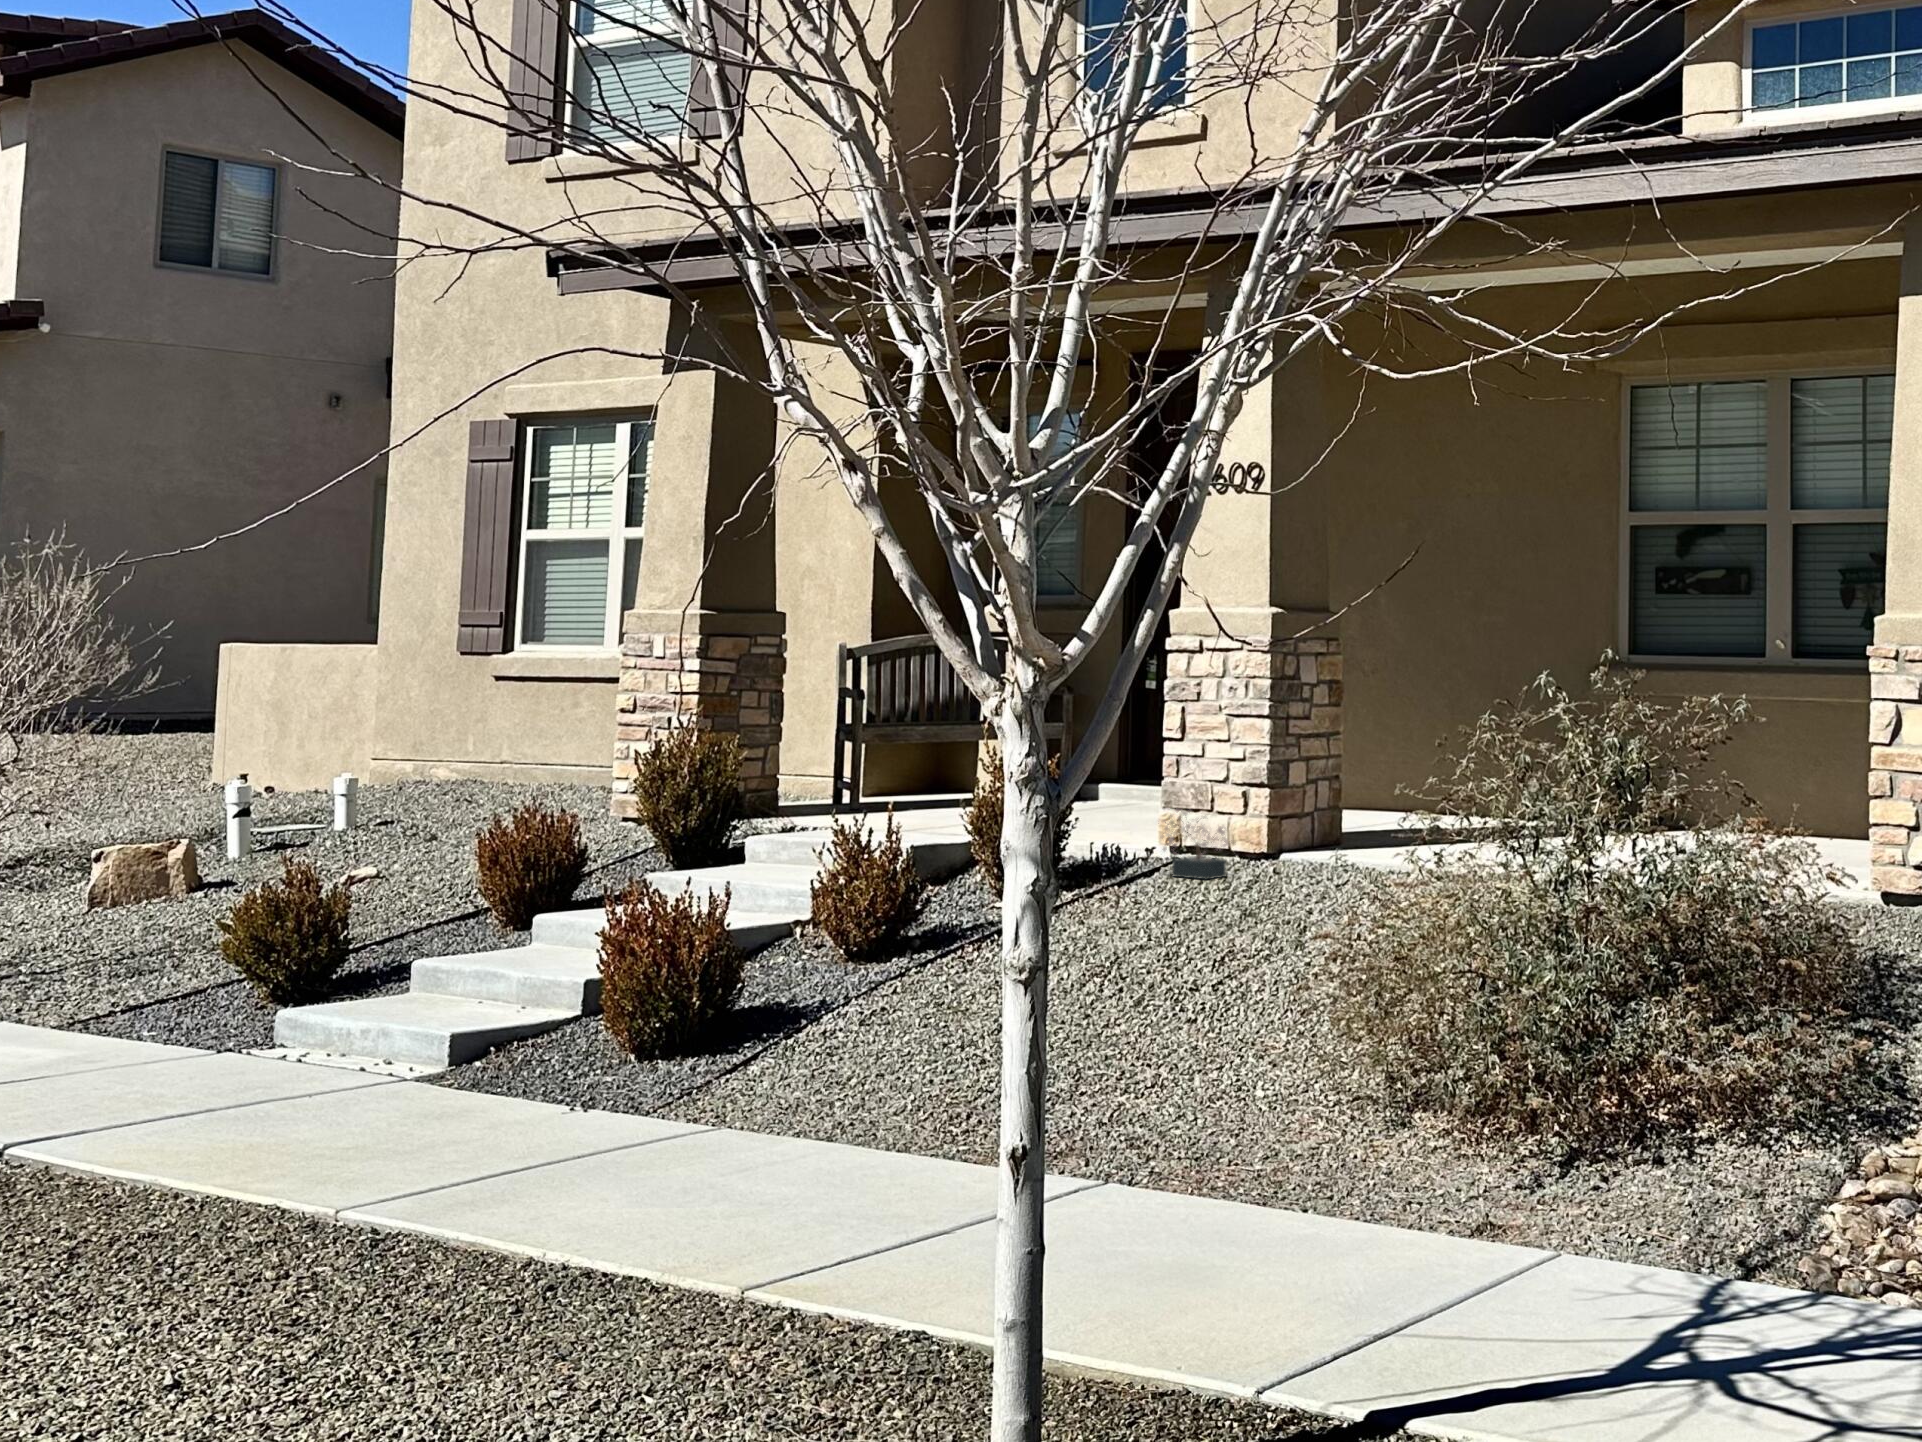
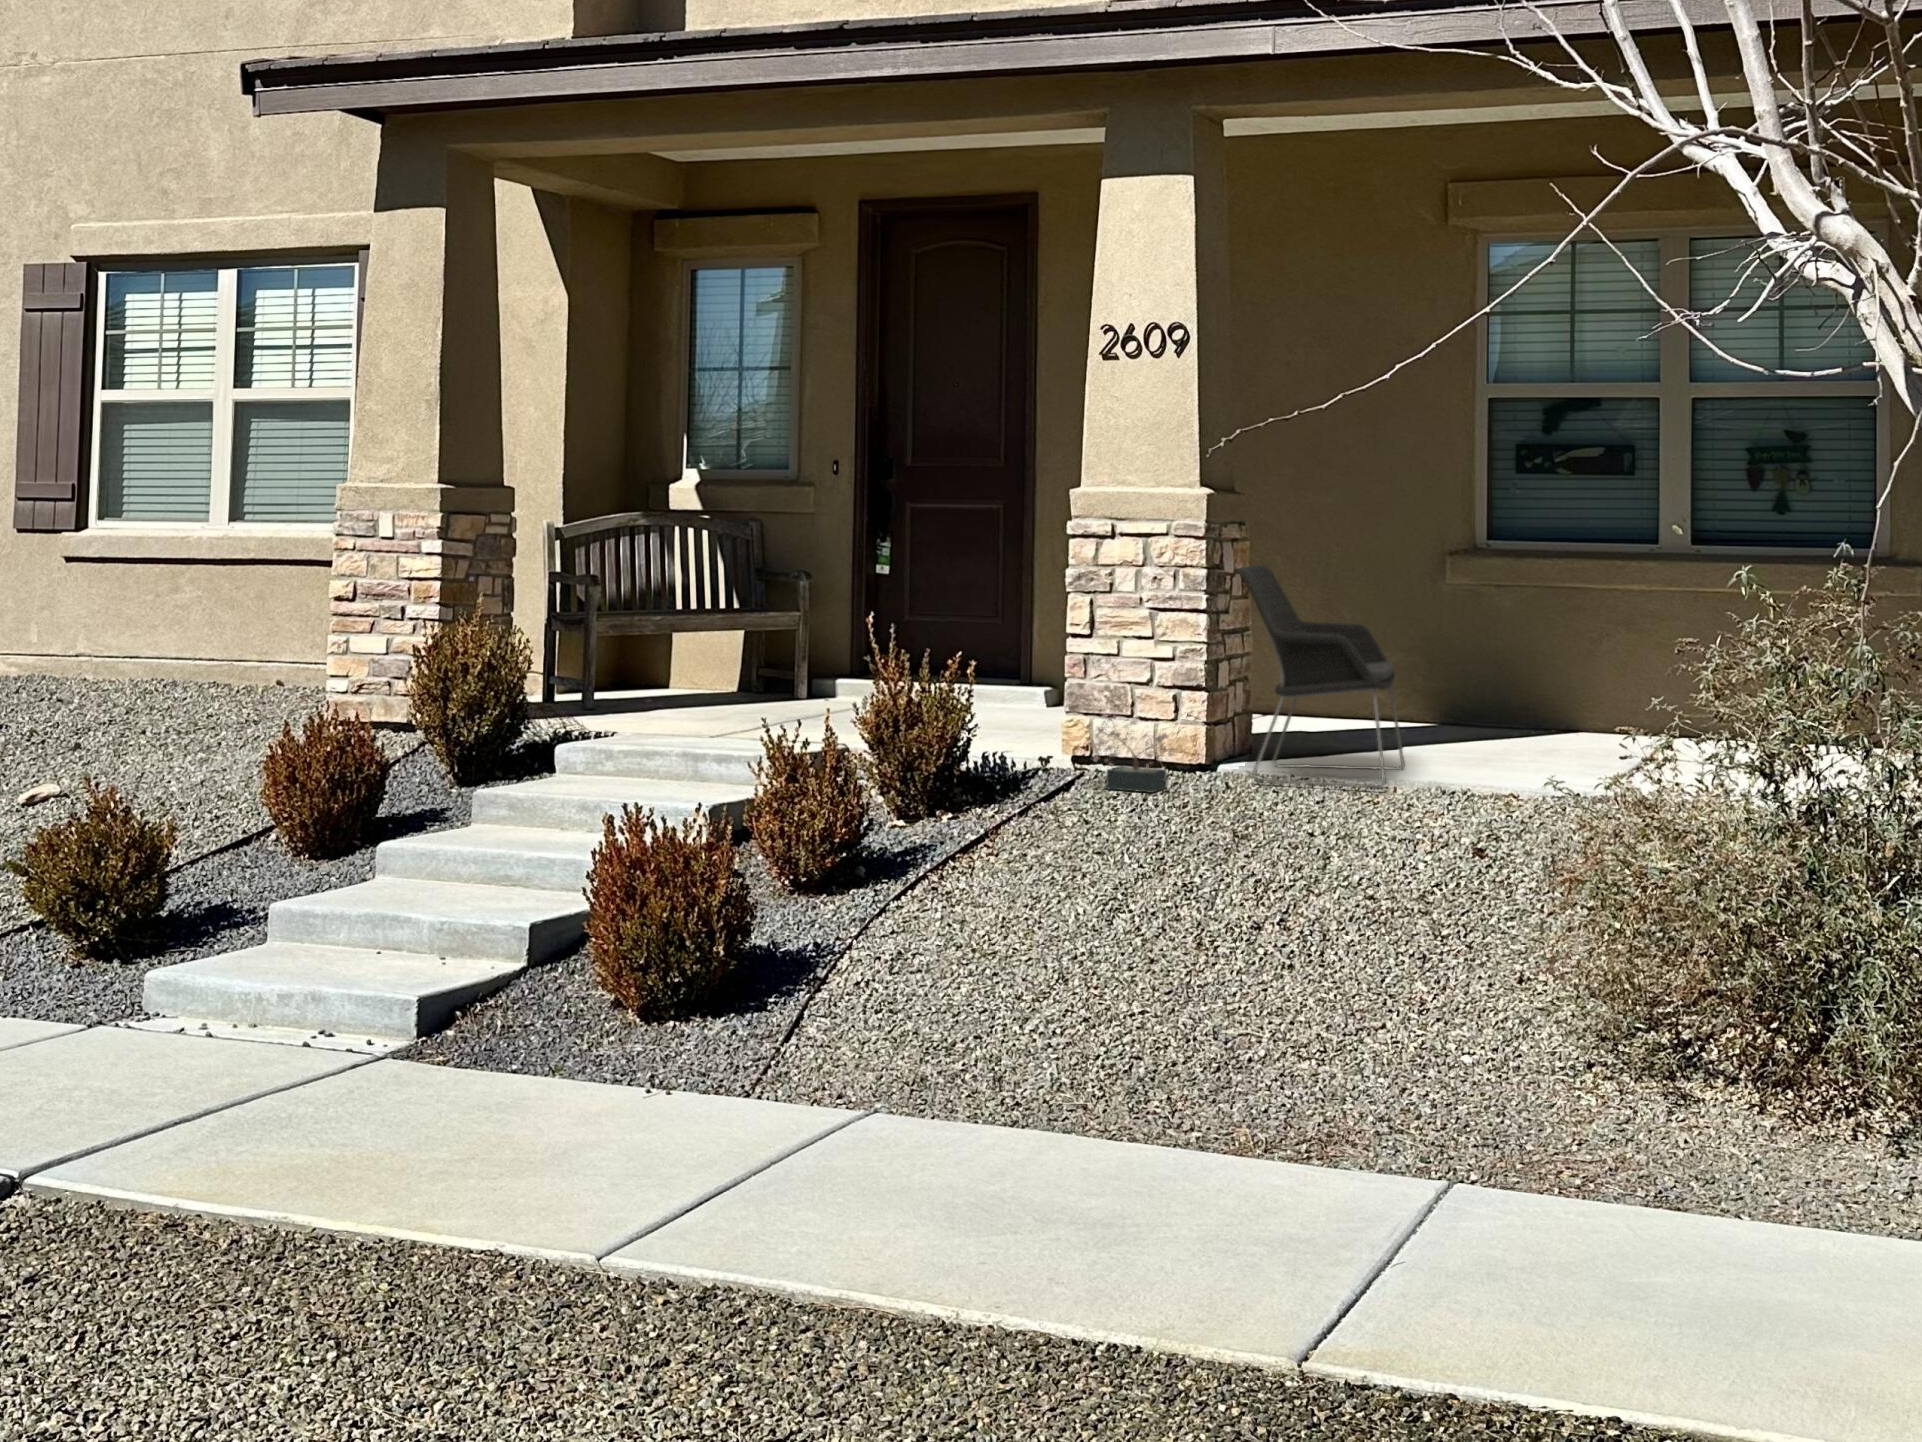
chair: none [1303,676,1467,880] -> present [1239,565,1405,789]

